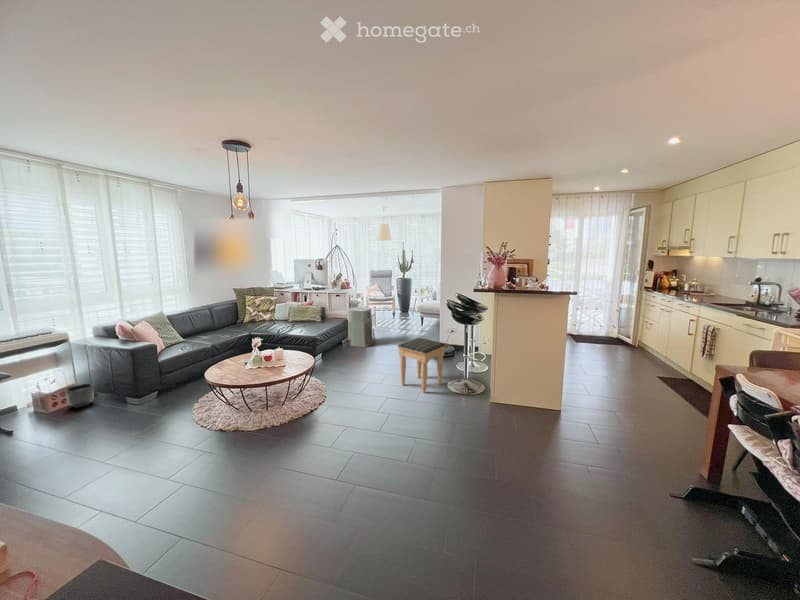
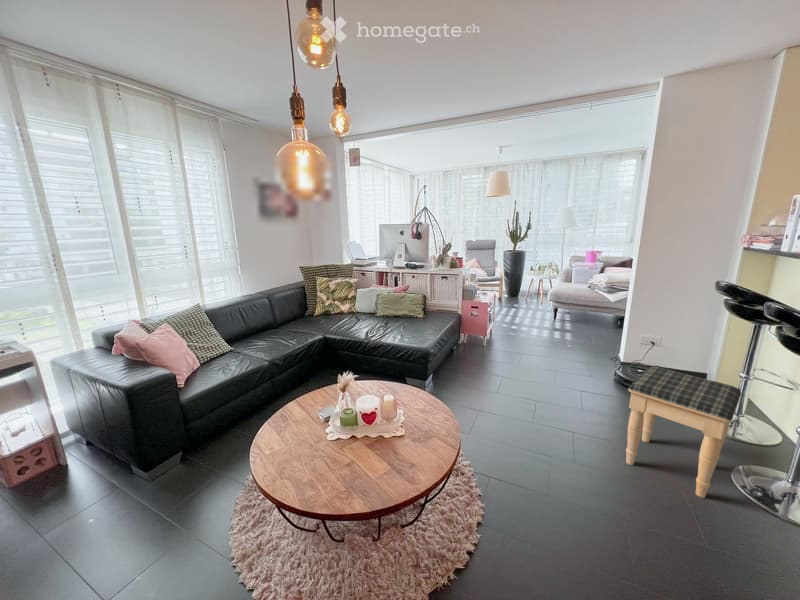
air purifier: present [348,307,374,347] -> none [463,295,502,358]
planter: present [65,383,94,408] -> none [35,433,87,478]

